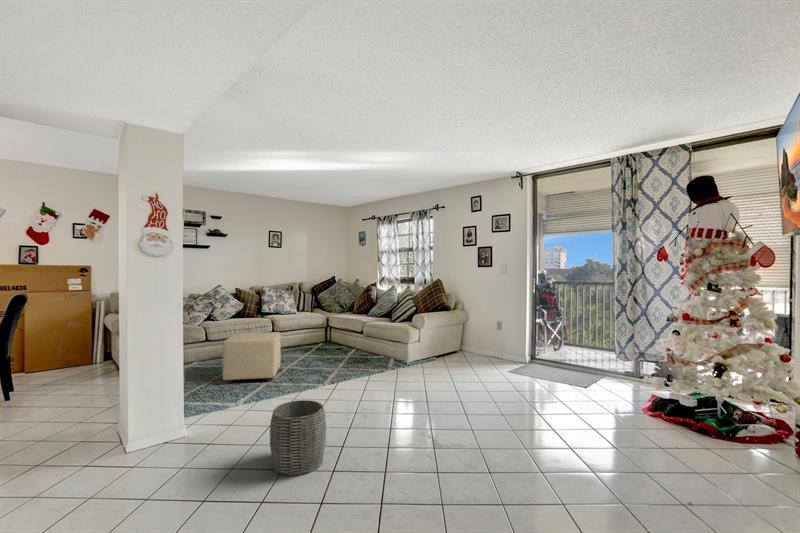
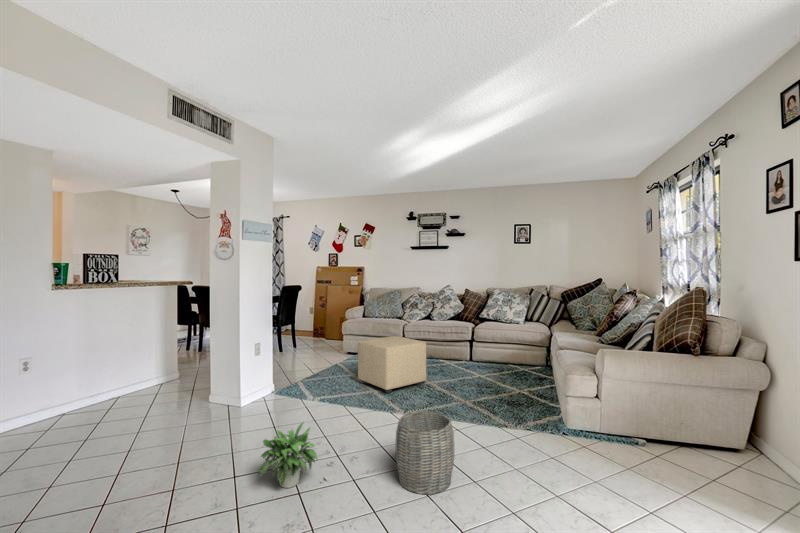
potted plant: none [347,386,386,433] -> present [258,422,329,488]
woven basket: present [270,400,326,476] -> present [396,411,454,494]

